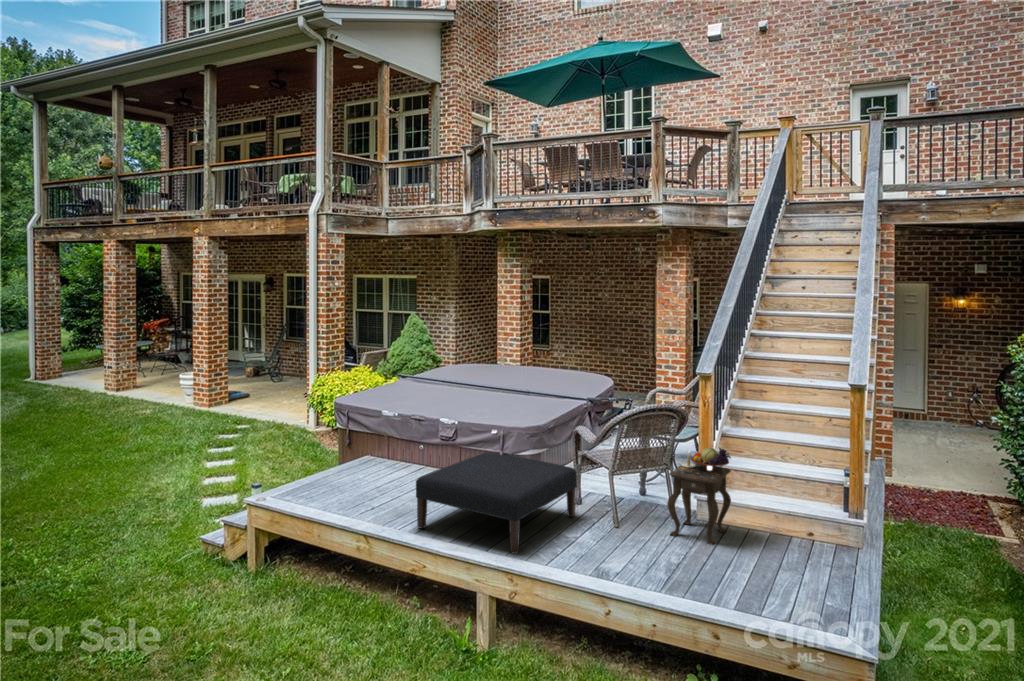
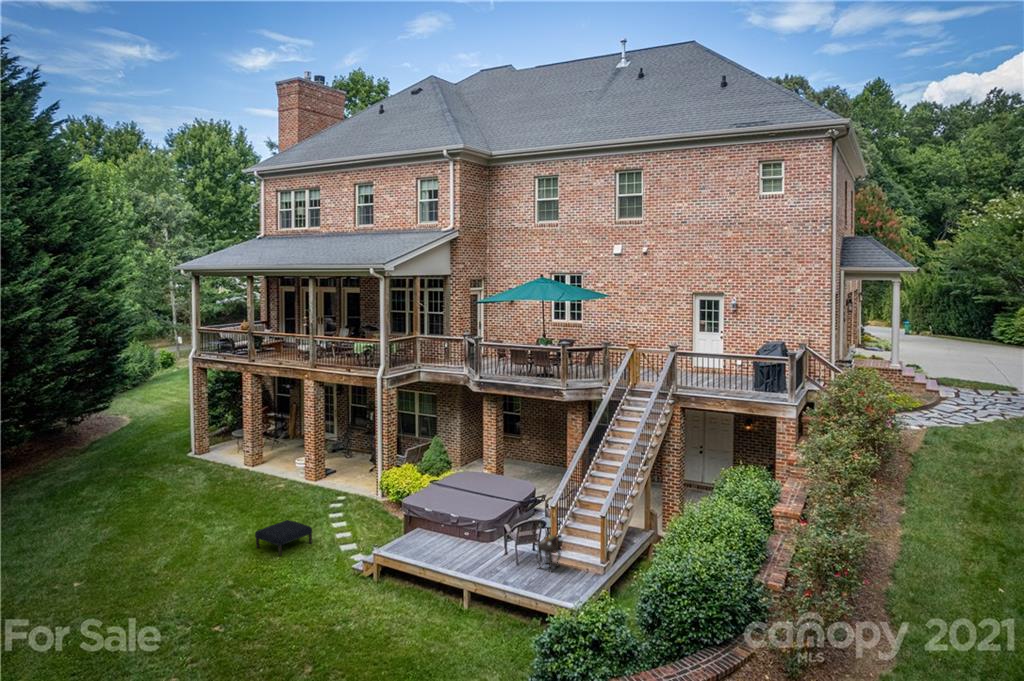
ottoman: present [416,453,577,554] -> present [255,520,312,556]

